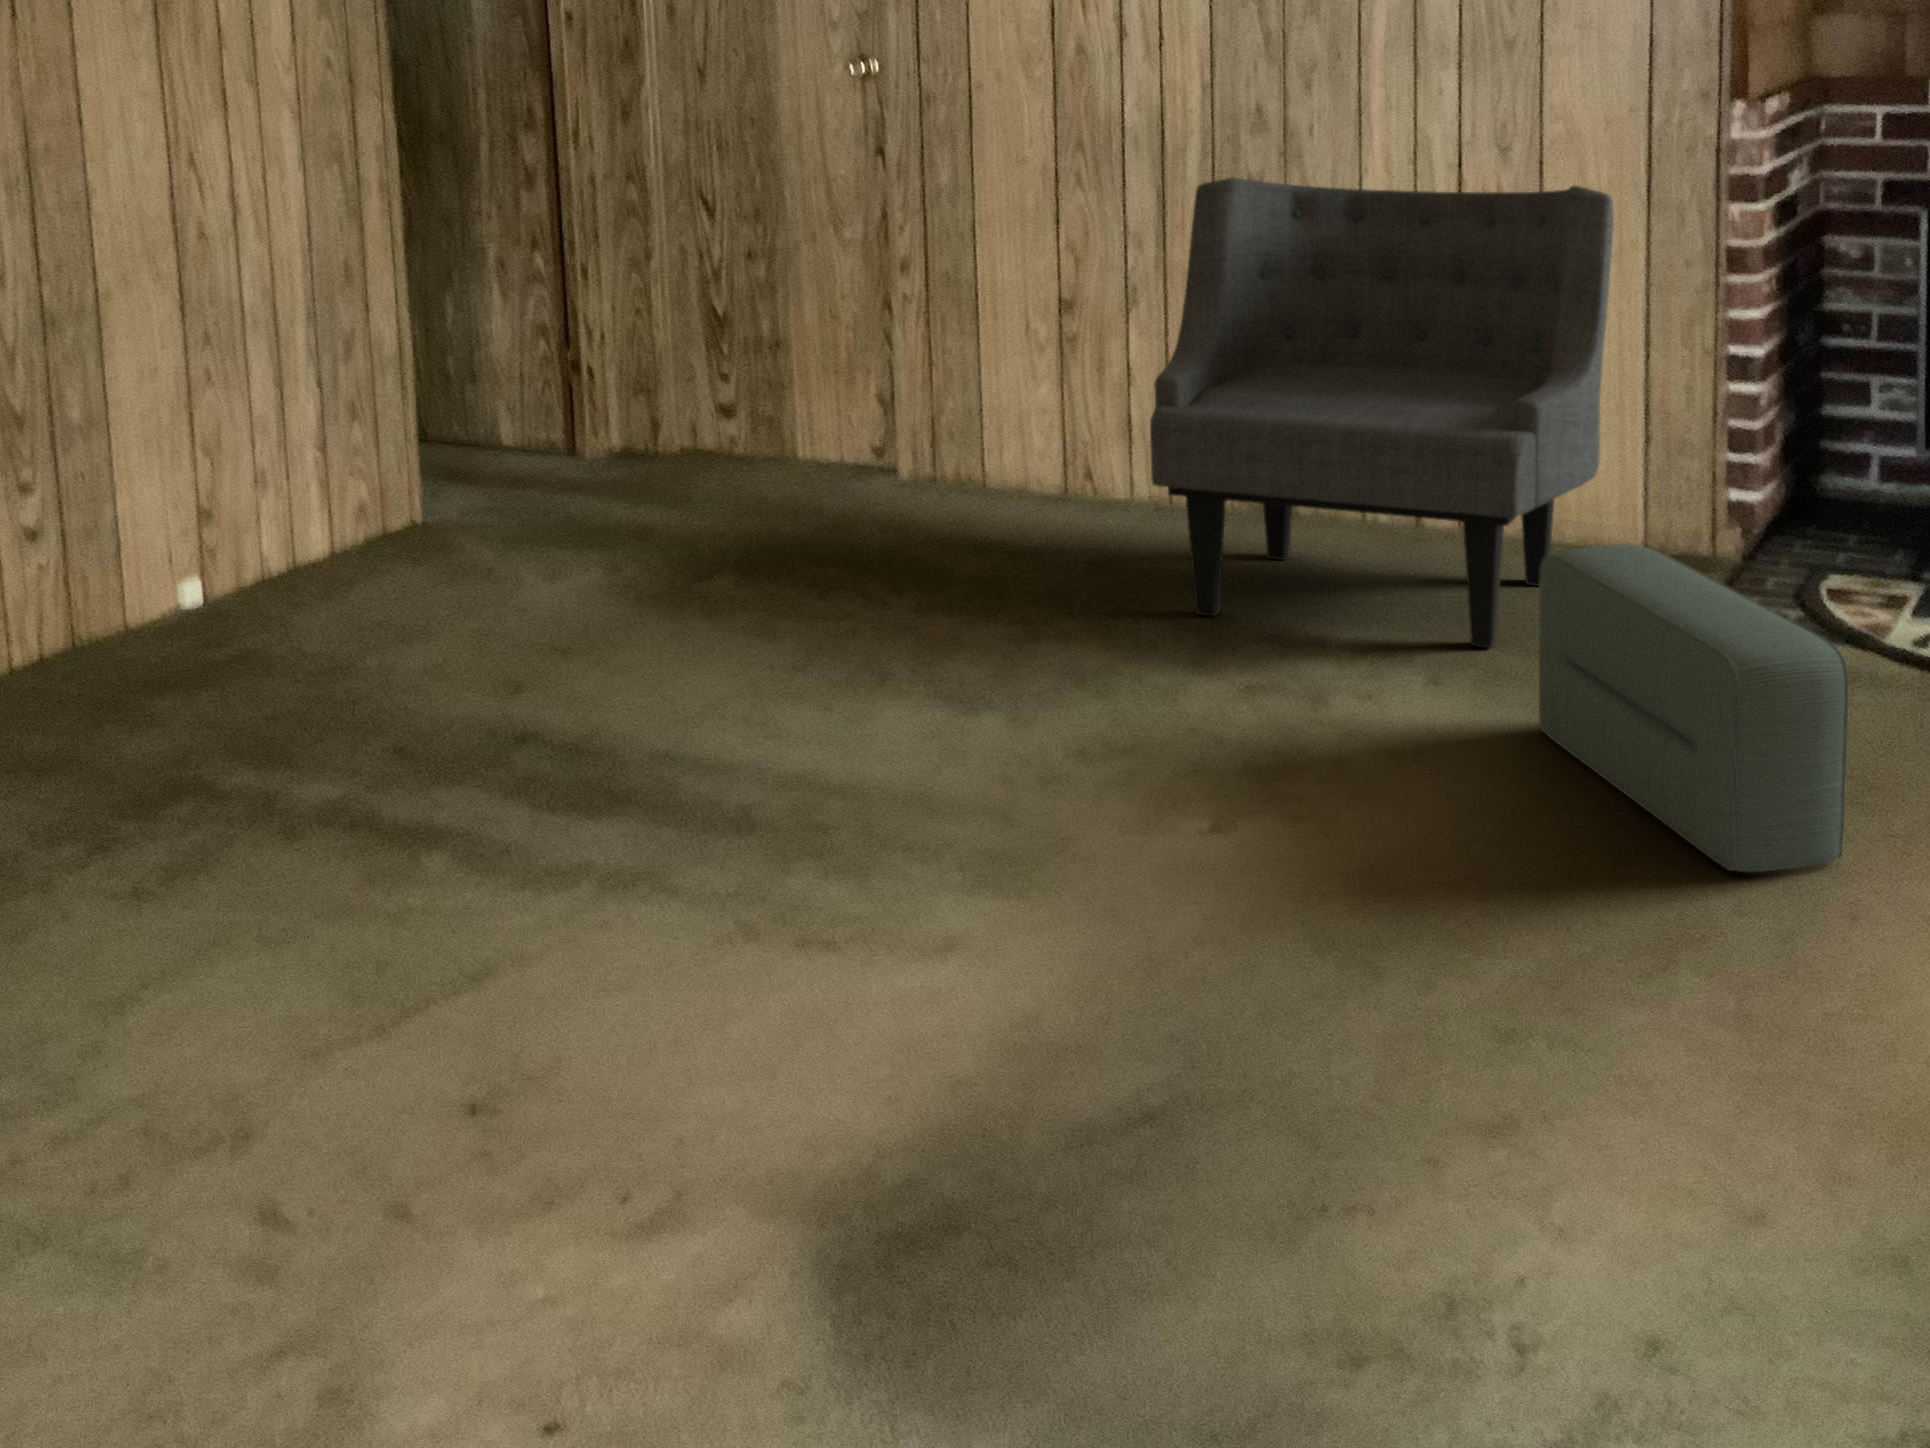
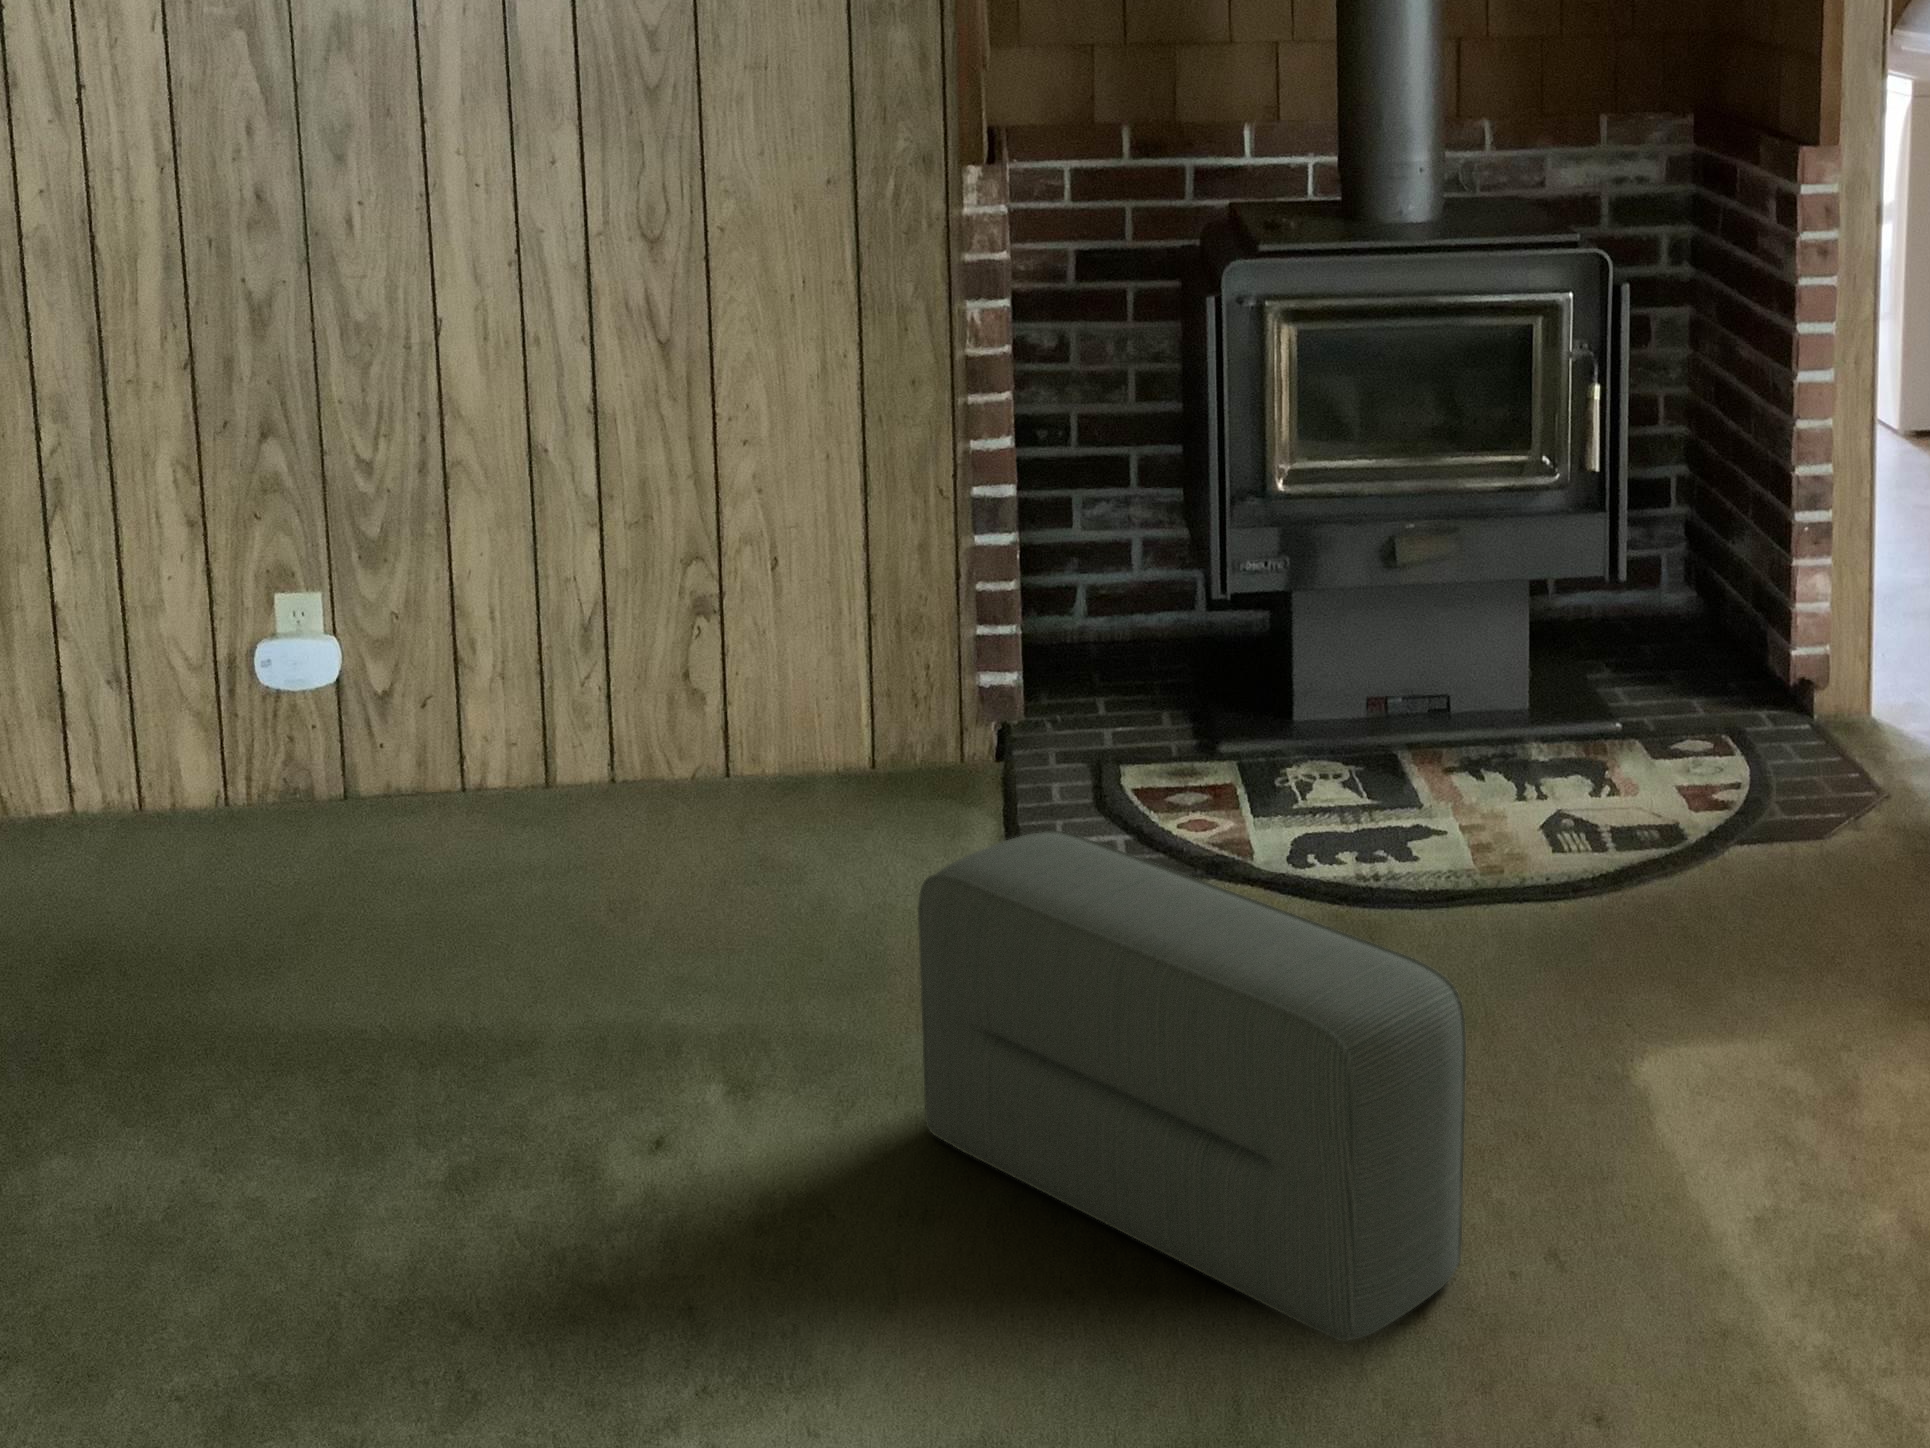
armchair: present [1150,178,1614,648] -> none [183,294,872,1027]

